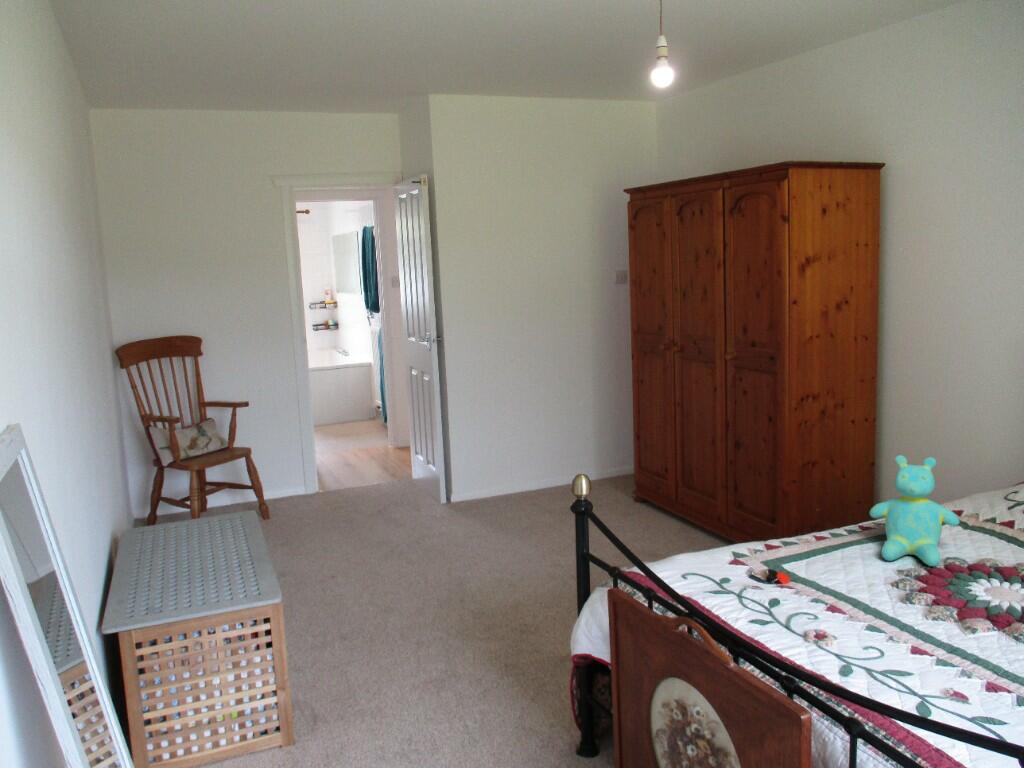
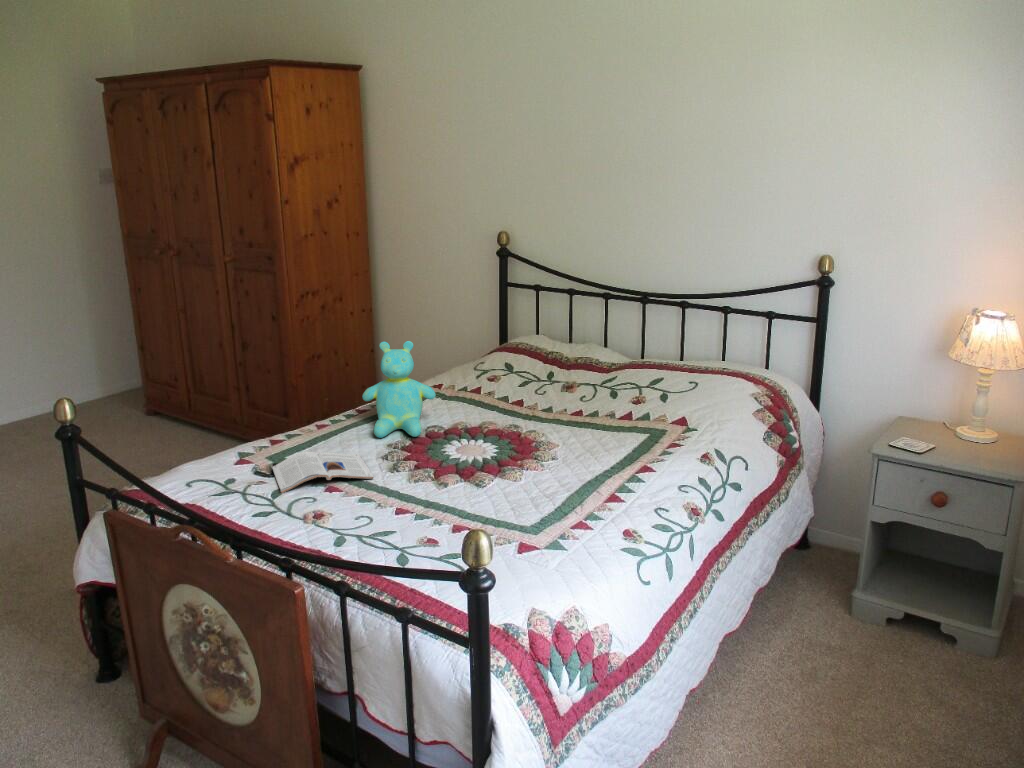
magazine: none [768,562,883,606] -> present [272,451,373,493]

